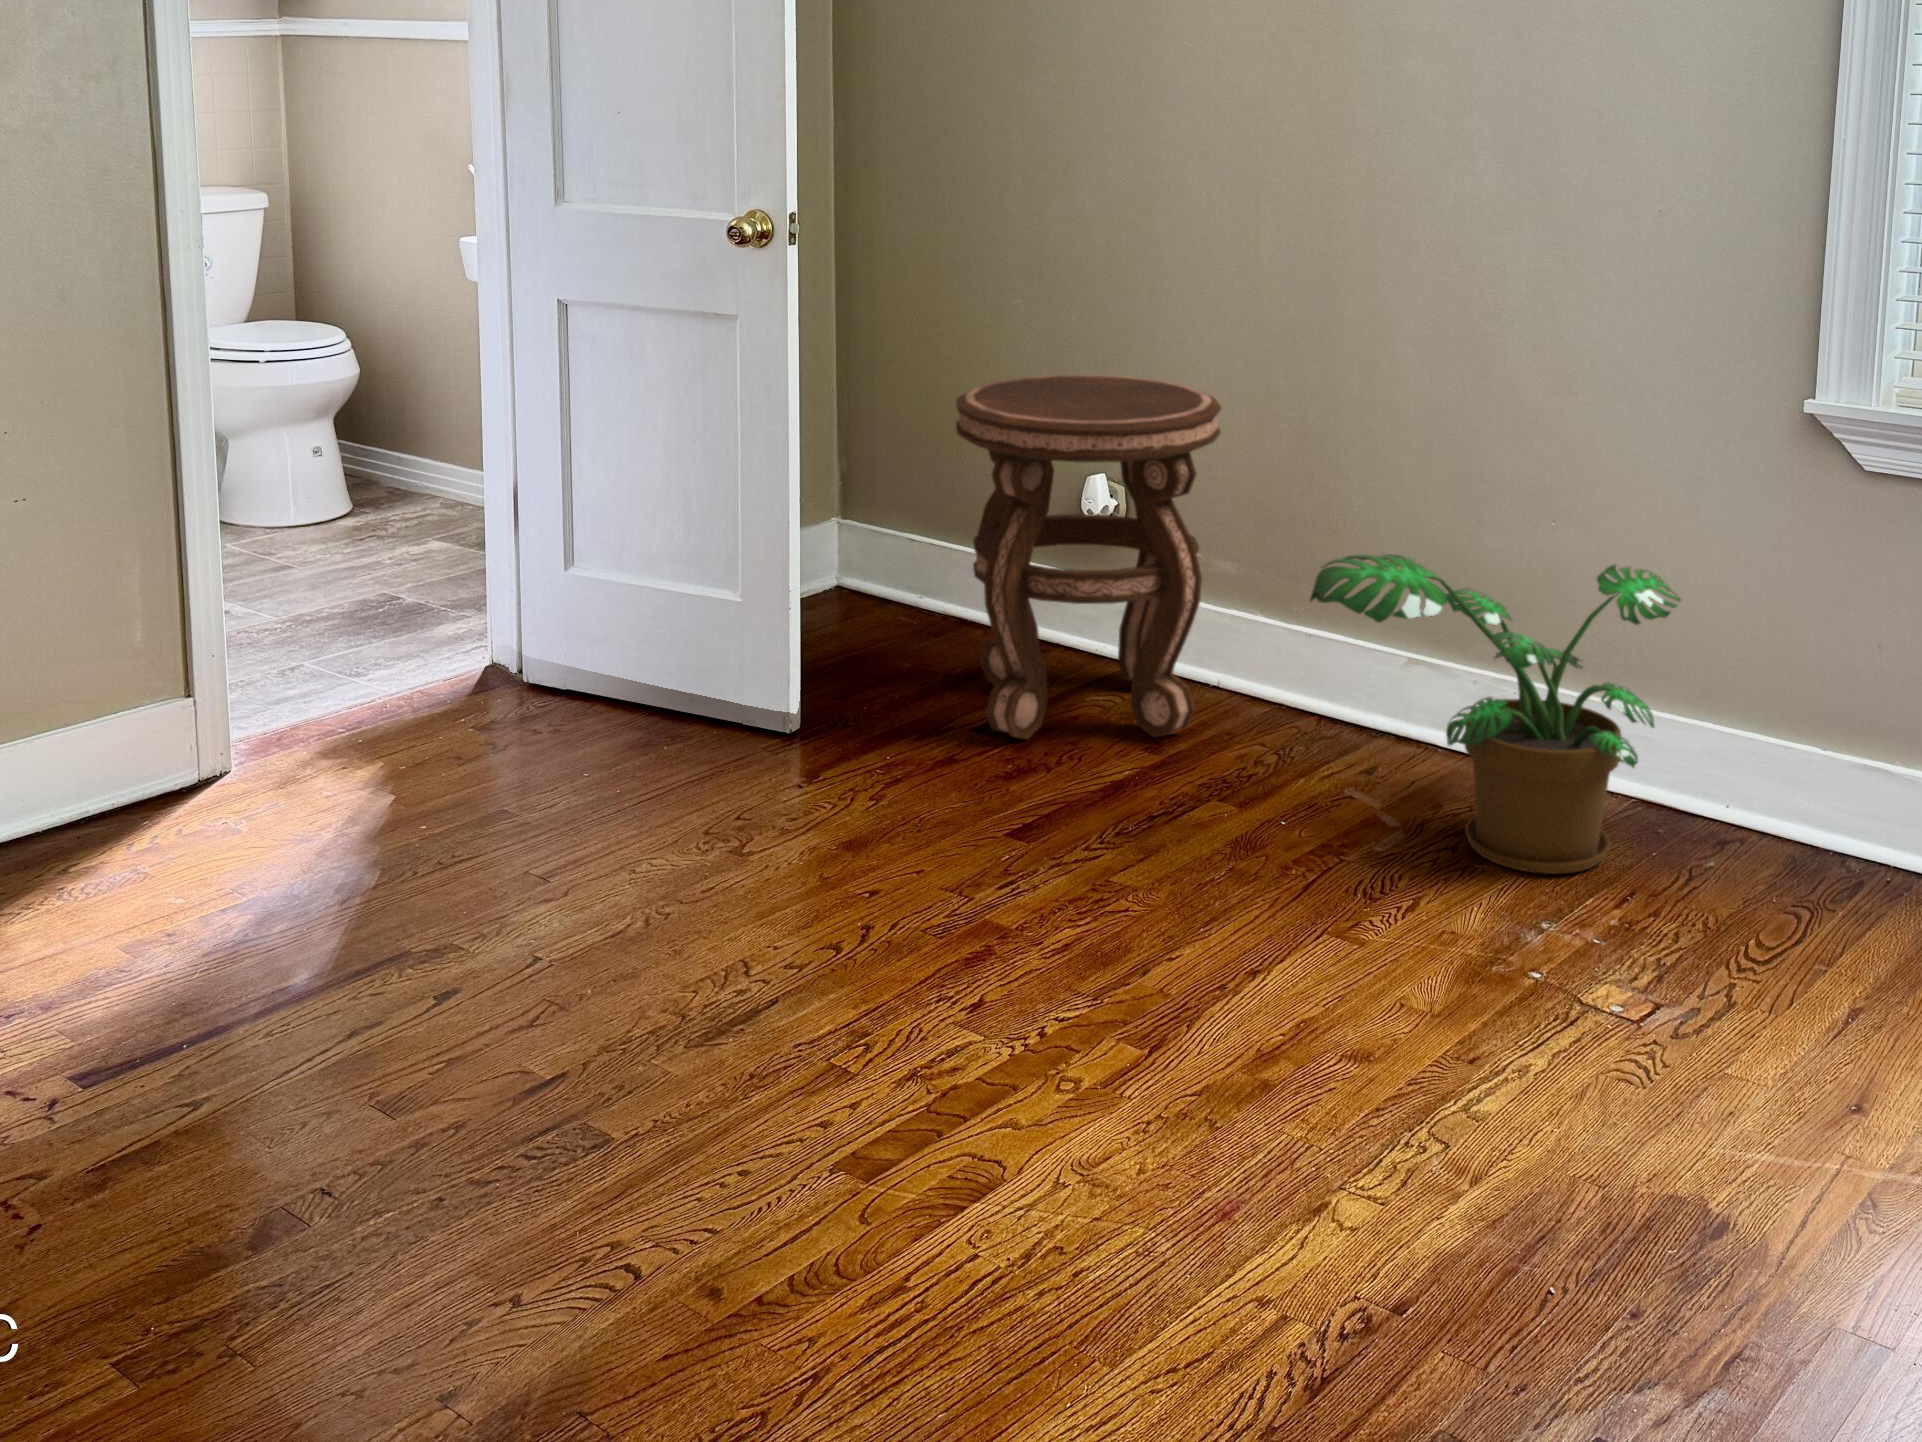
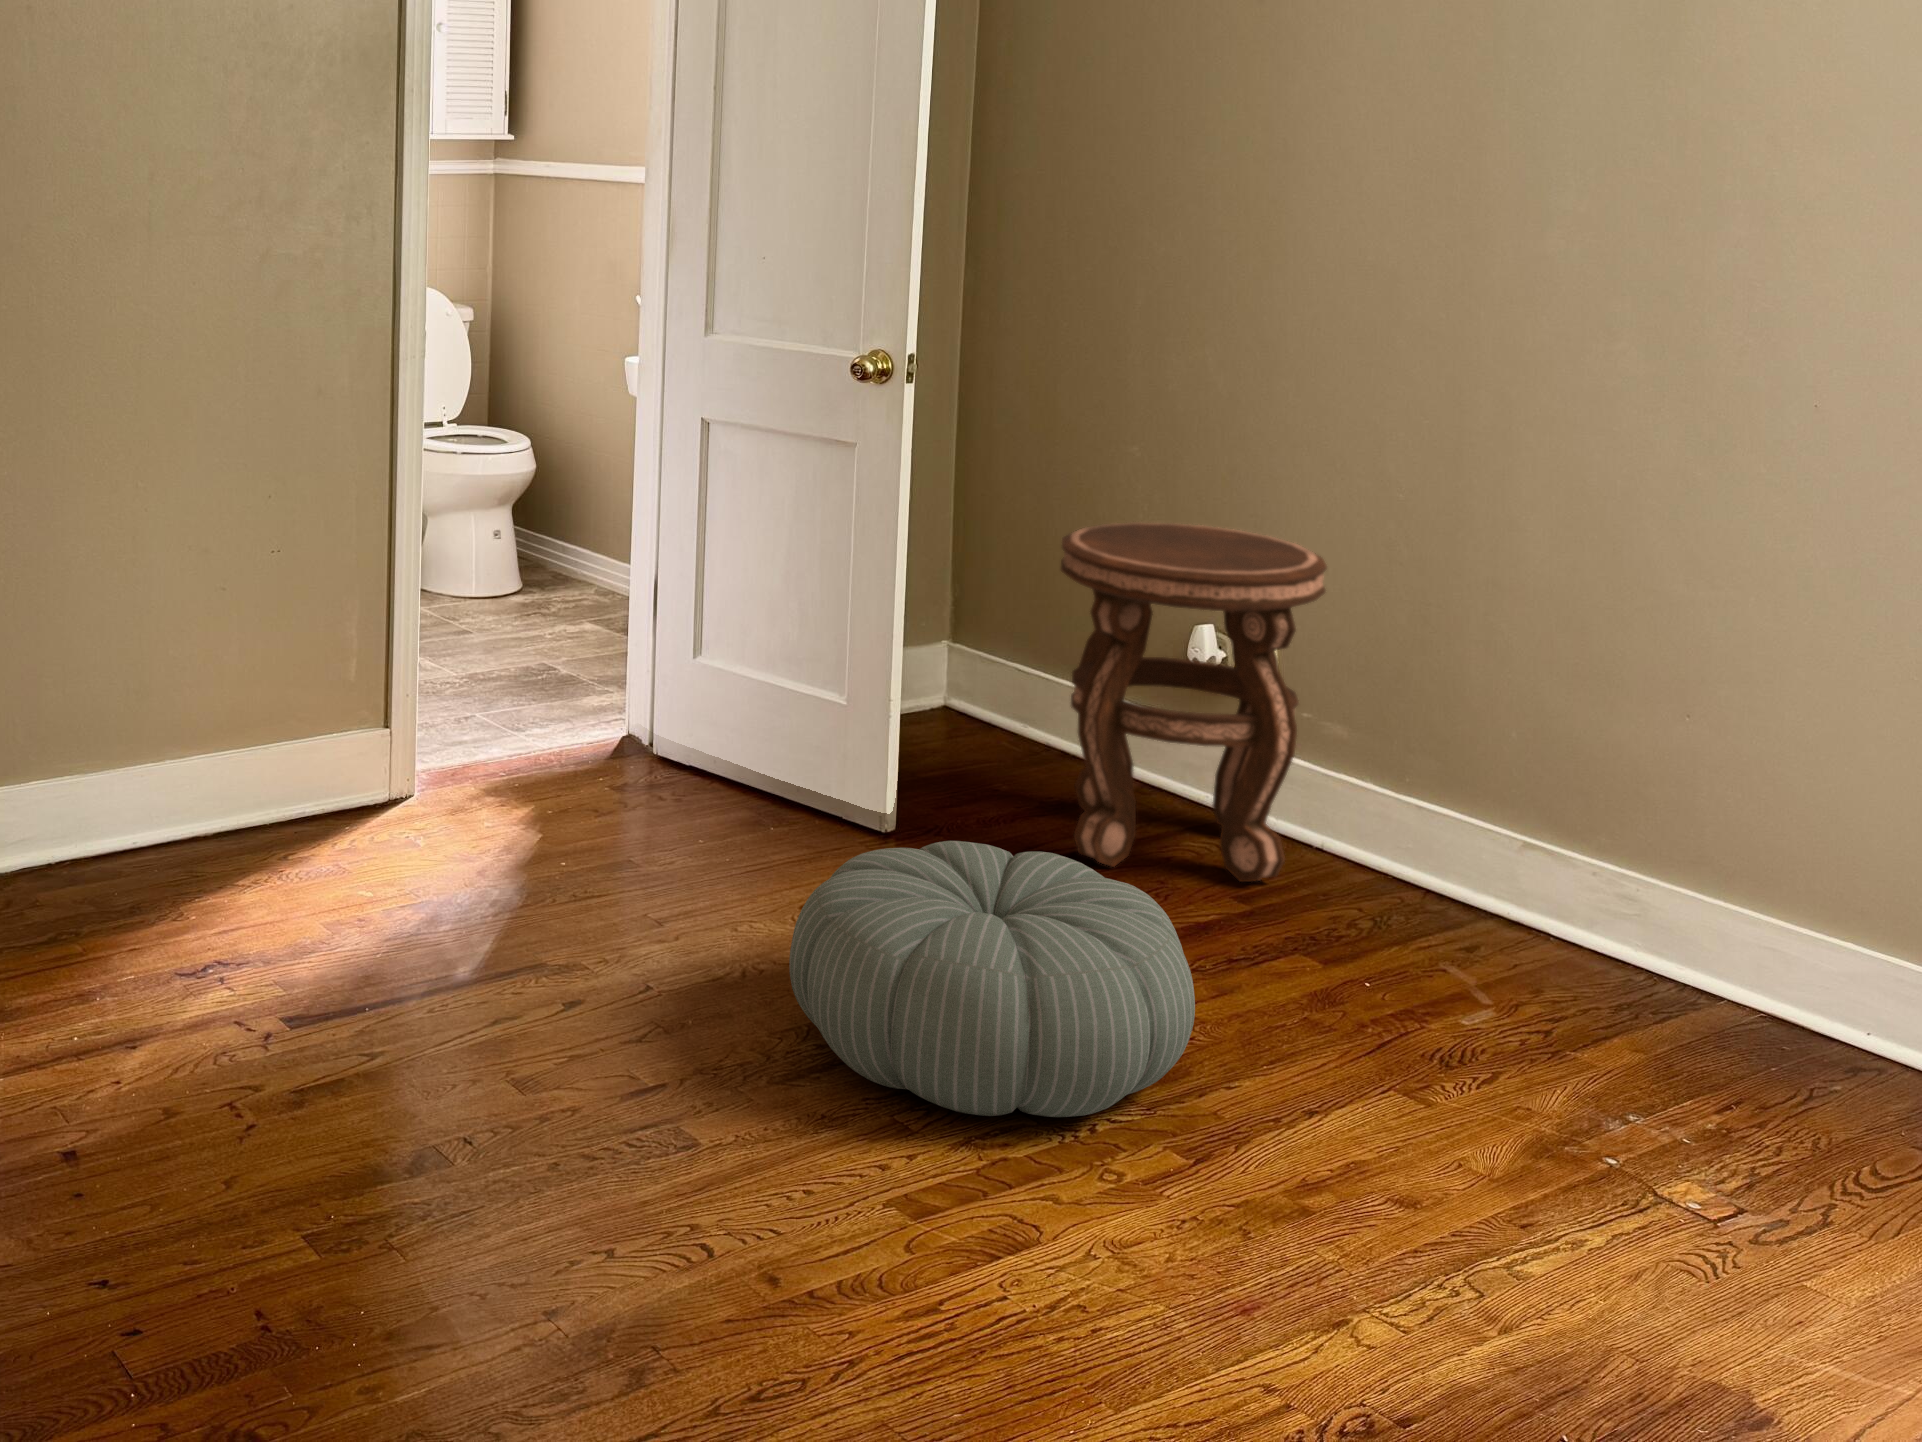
potted plant: present [1310,554,1681,874] -> none [1397,723,1818,1073]
pouf: none [701,740,1138,1045] -> present [789,841,1195,1117]

